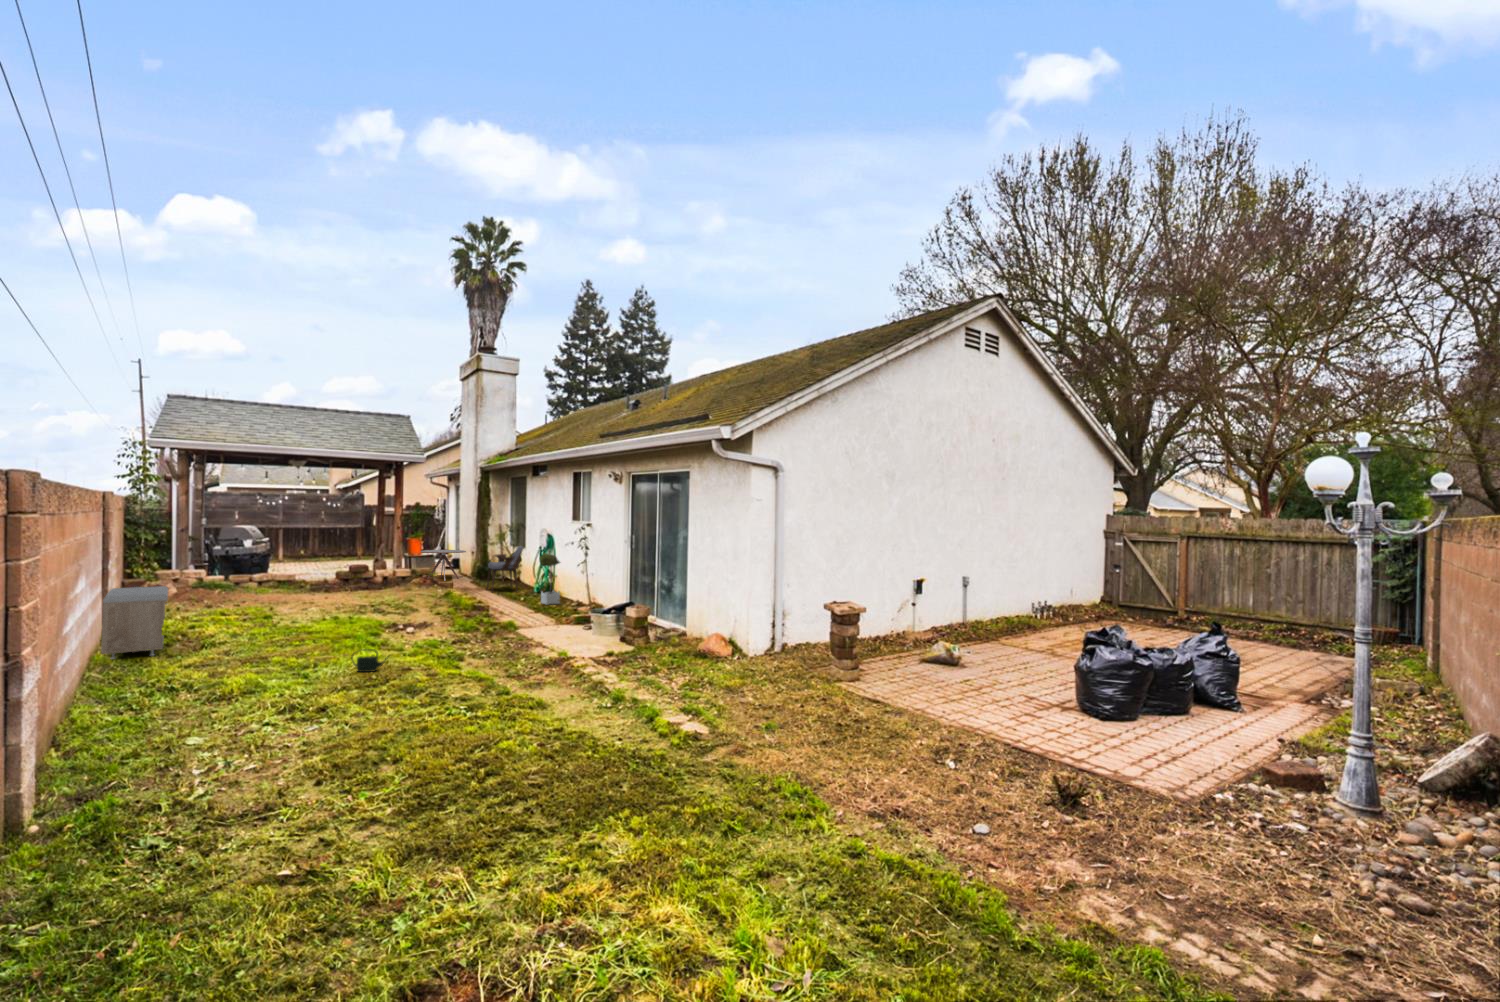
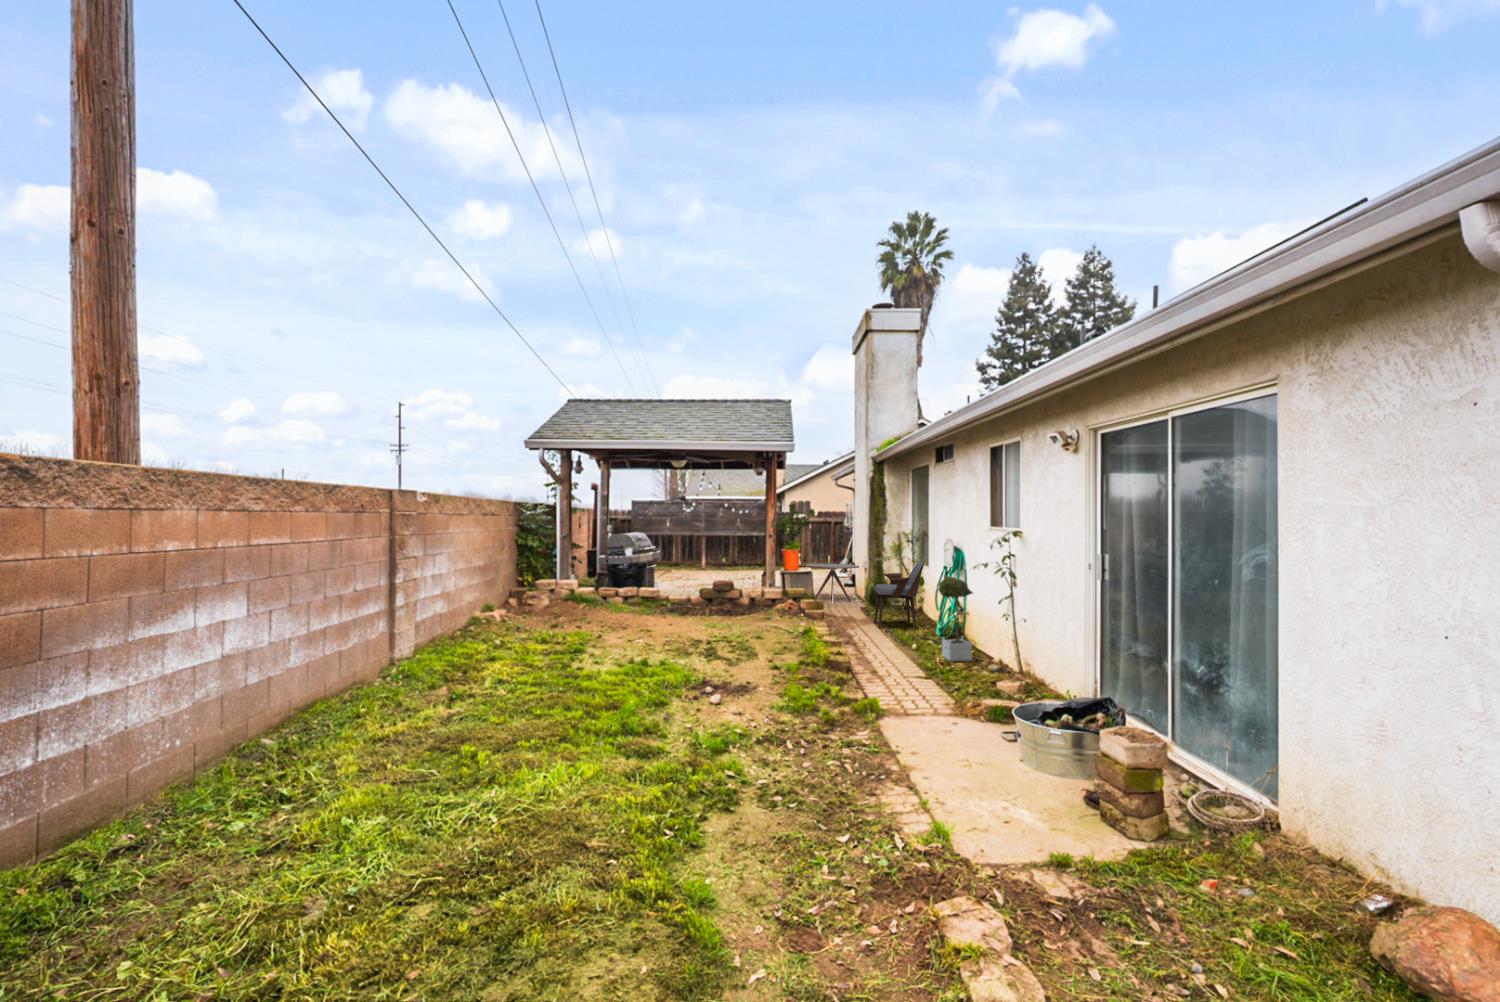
storage bench: present [101,586,168,659] -> none [289,608,412,712]
watering can: present [351,649,388,672] -> none [490,779,558,833]

